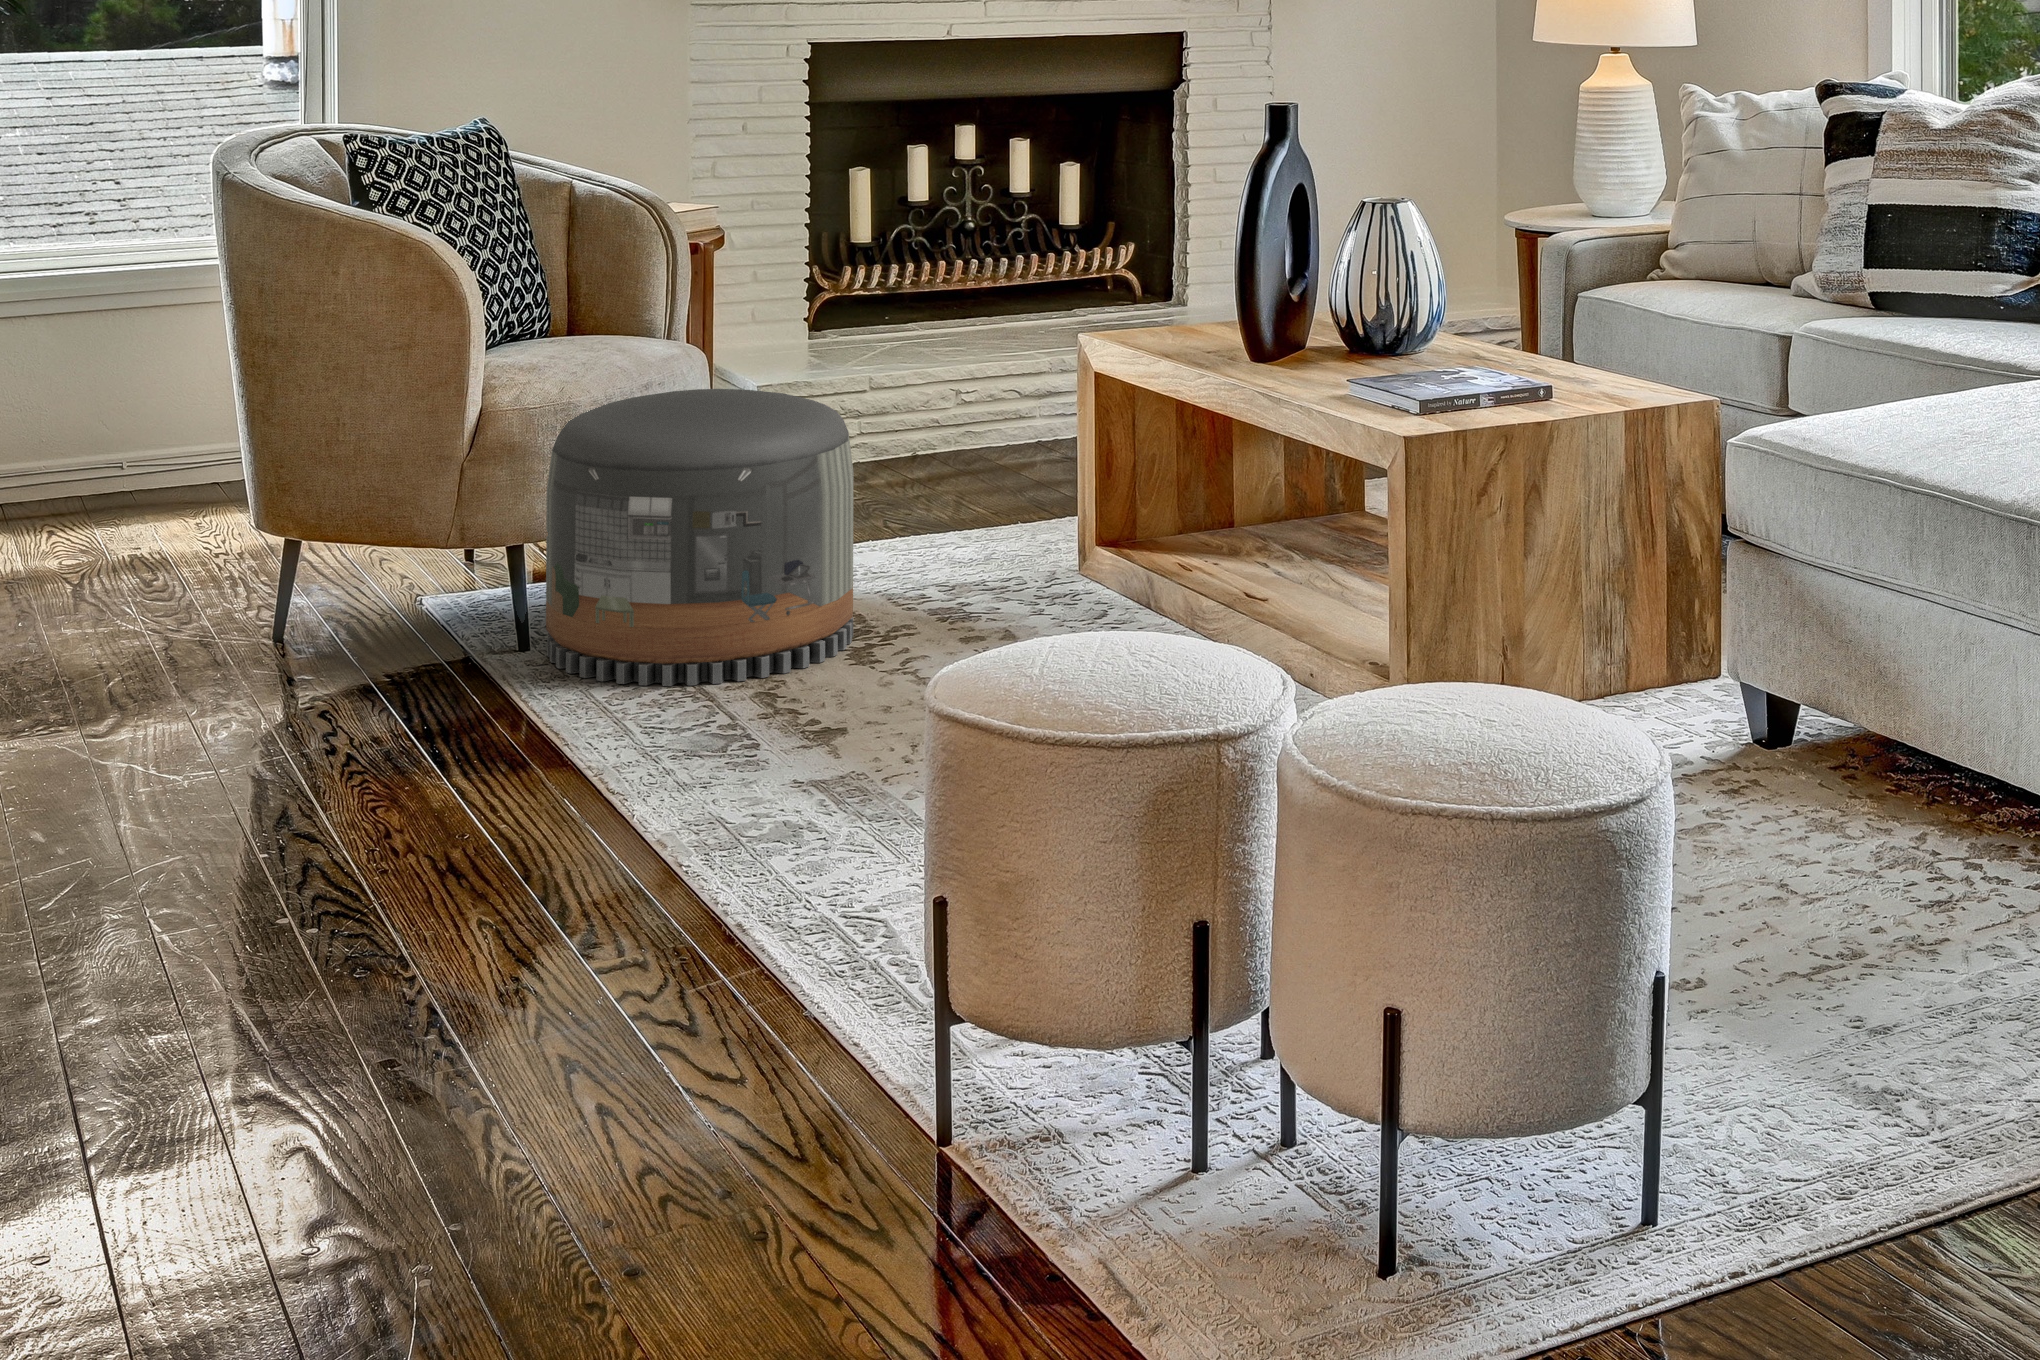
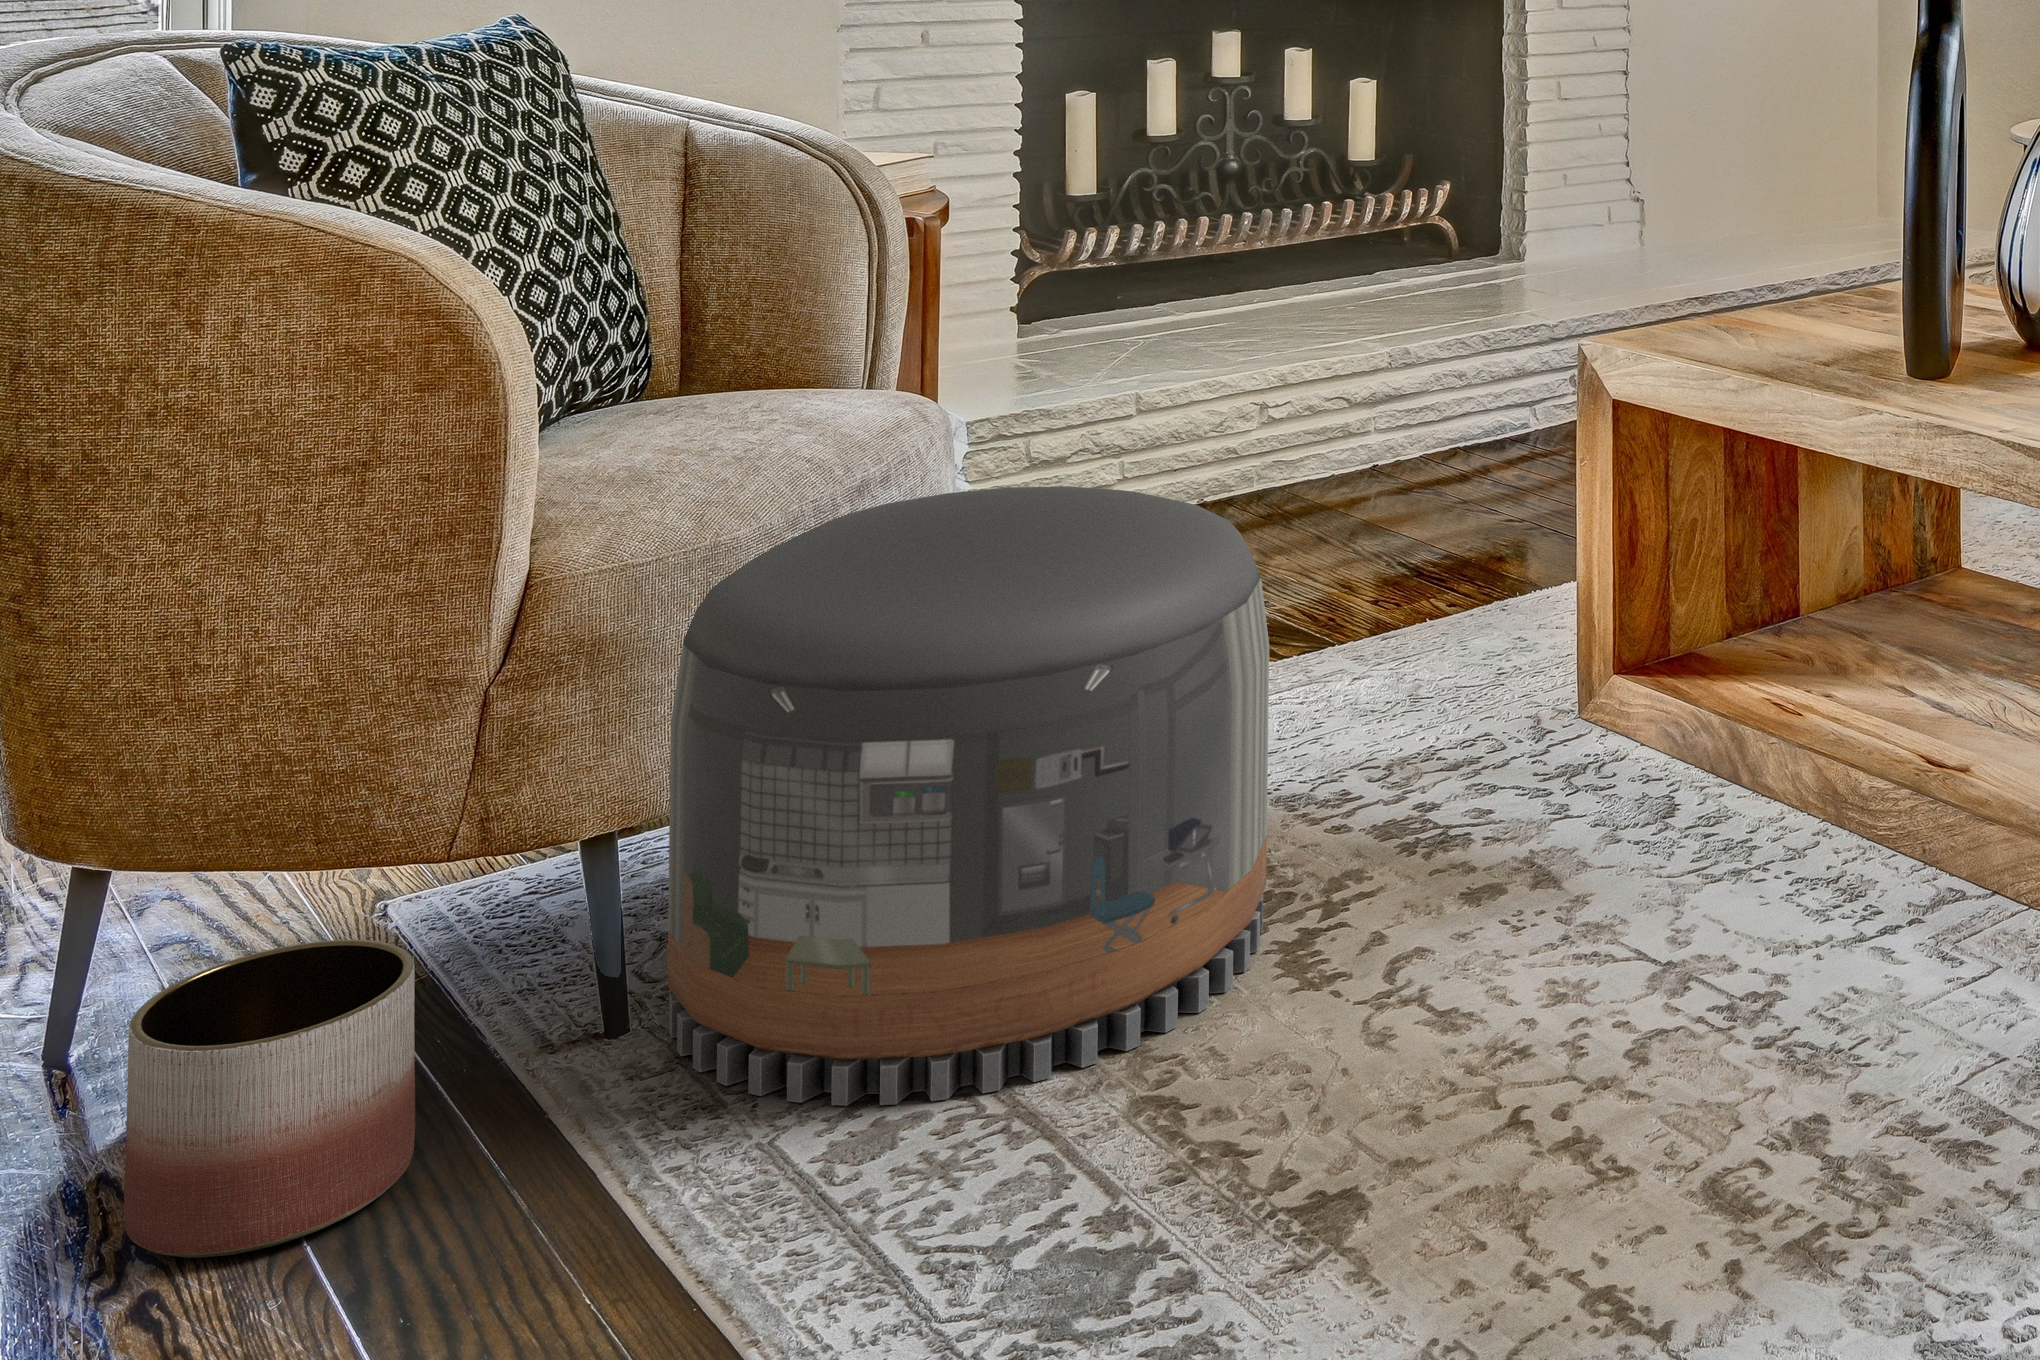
planter: none [311,577,429,704] -> present [124,940,415,1258]

